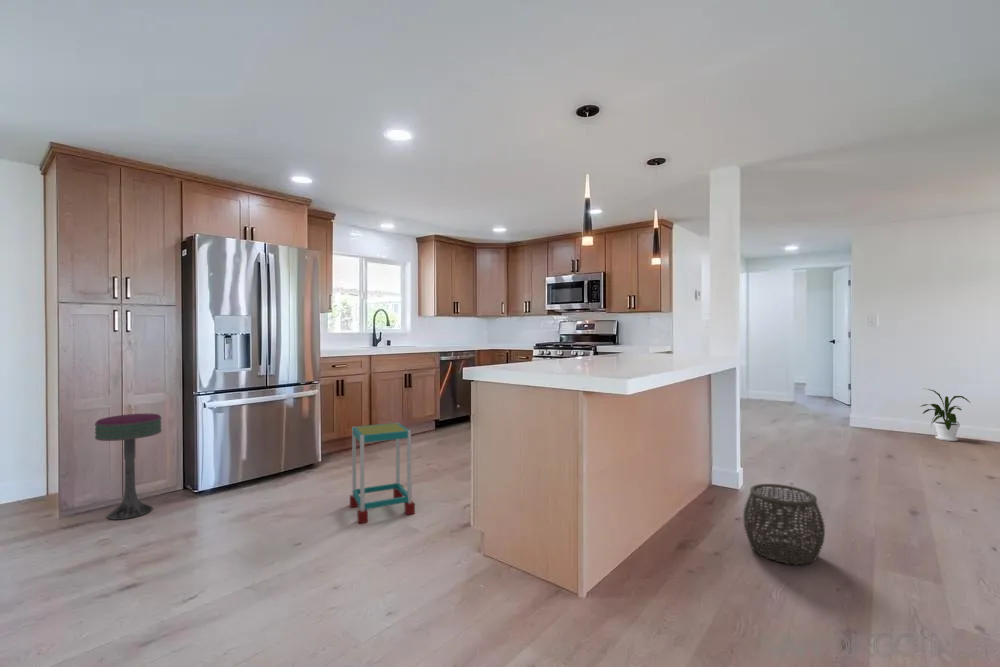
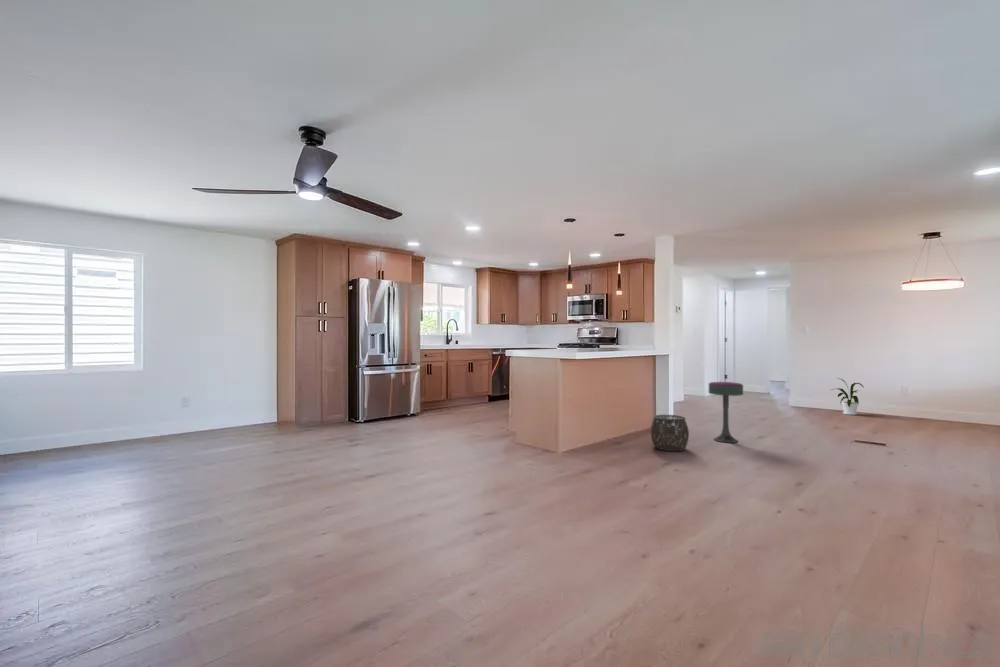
bar stool: present [95,414,161,520] -> present [709,382,743,443]
side table: present [350,423,415,523] -> none [442,384,478,434]

